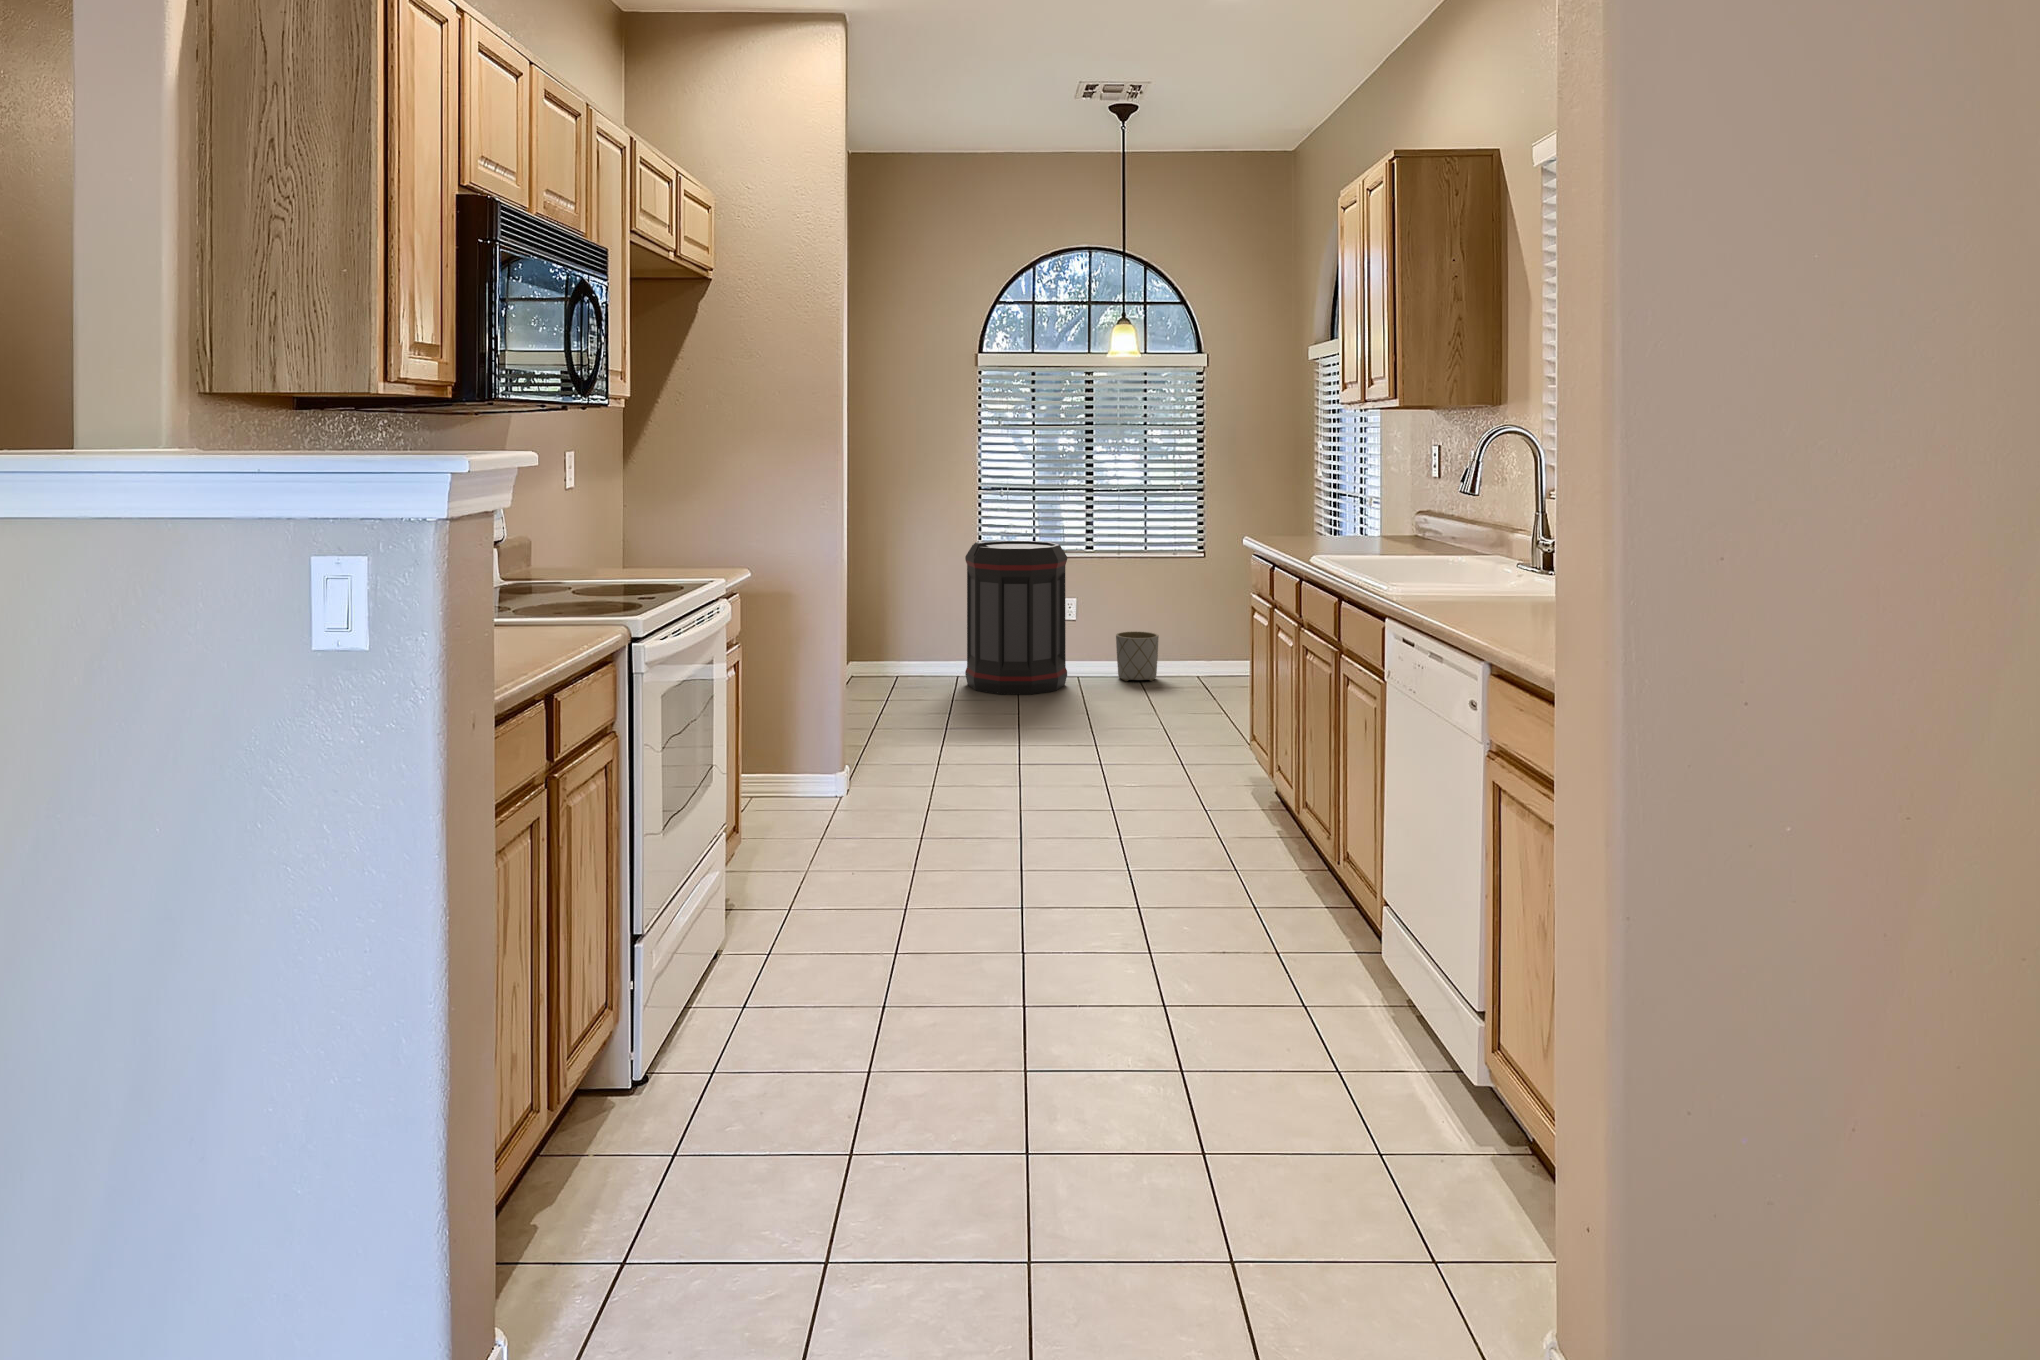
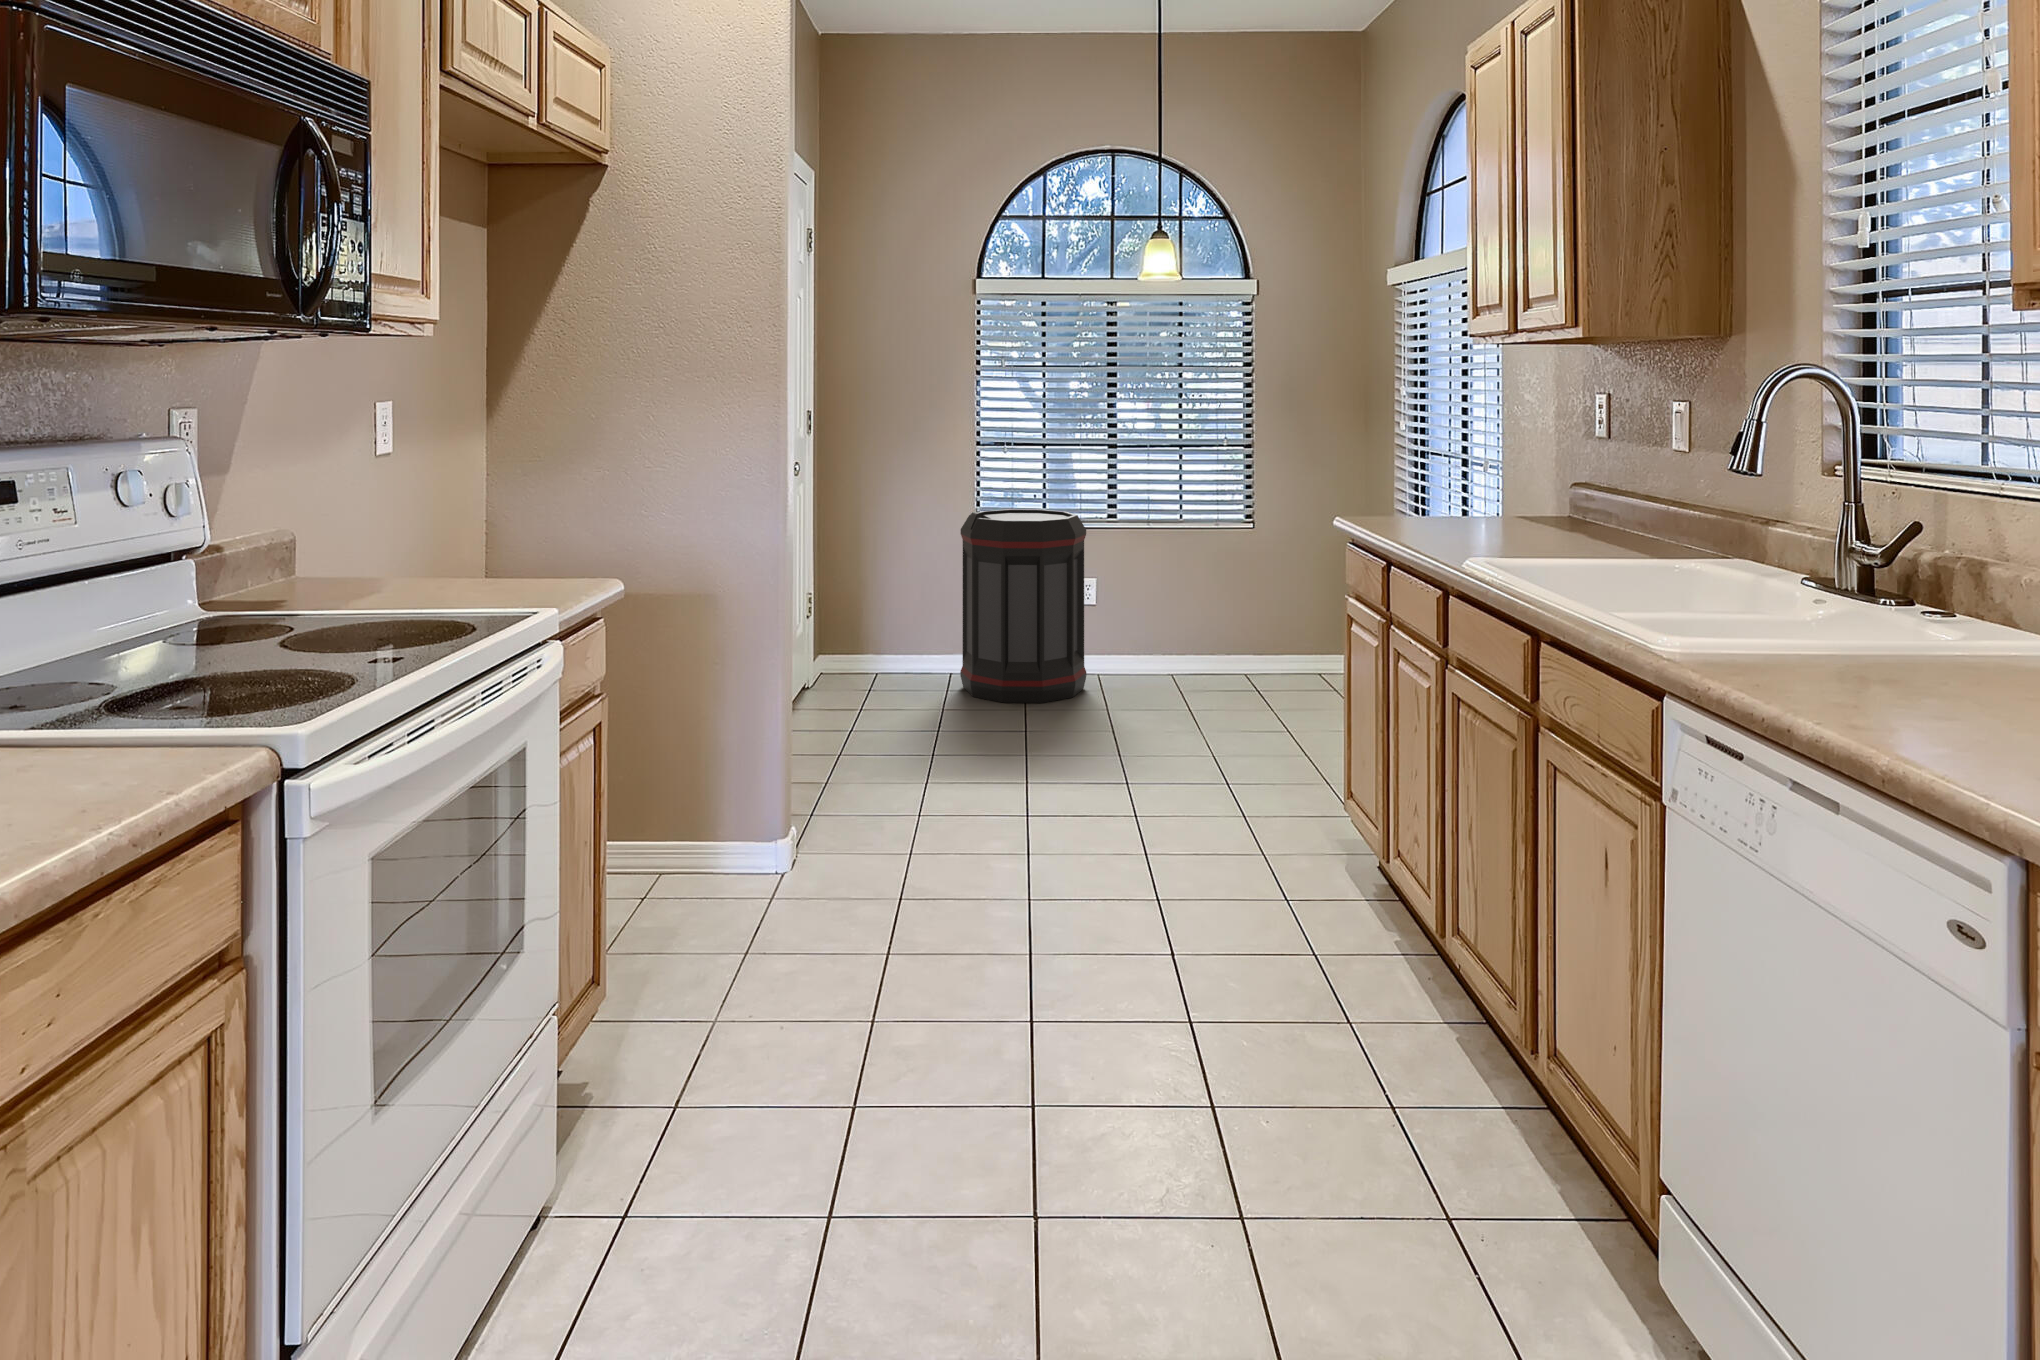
planter: present [1116,631,1159,681] -> none [1146,620,1199,683]

